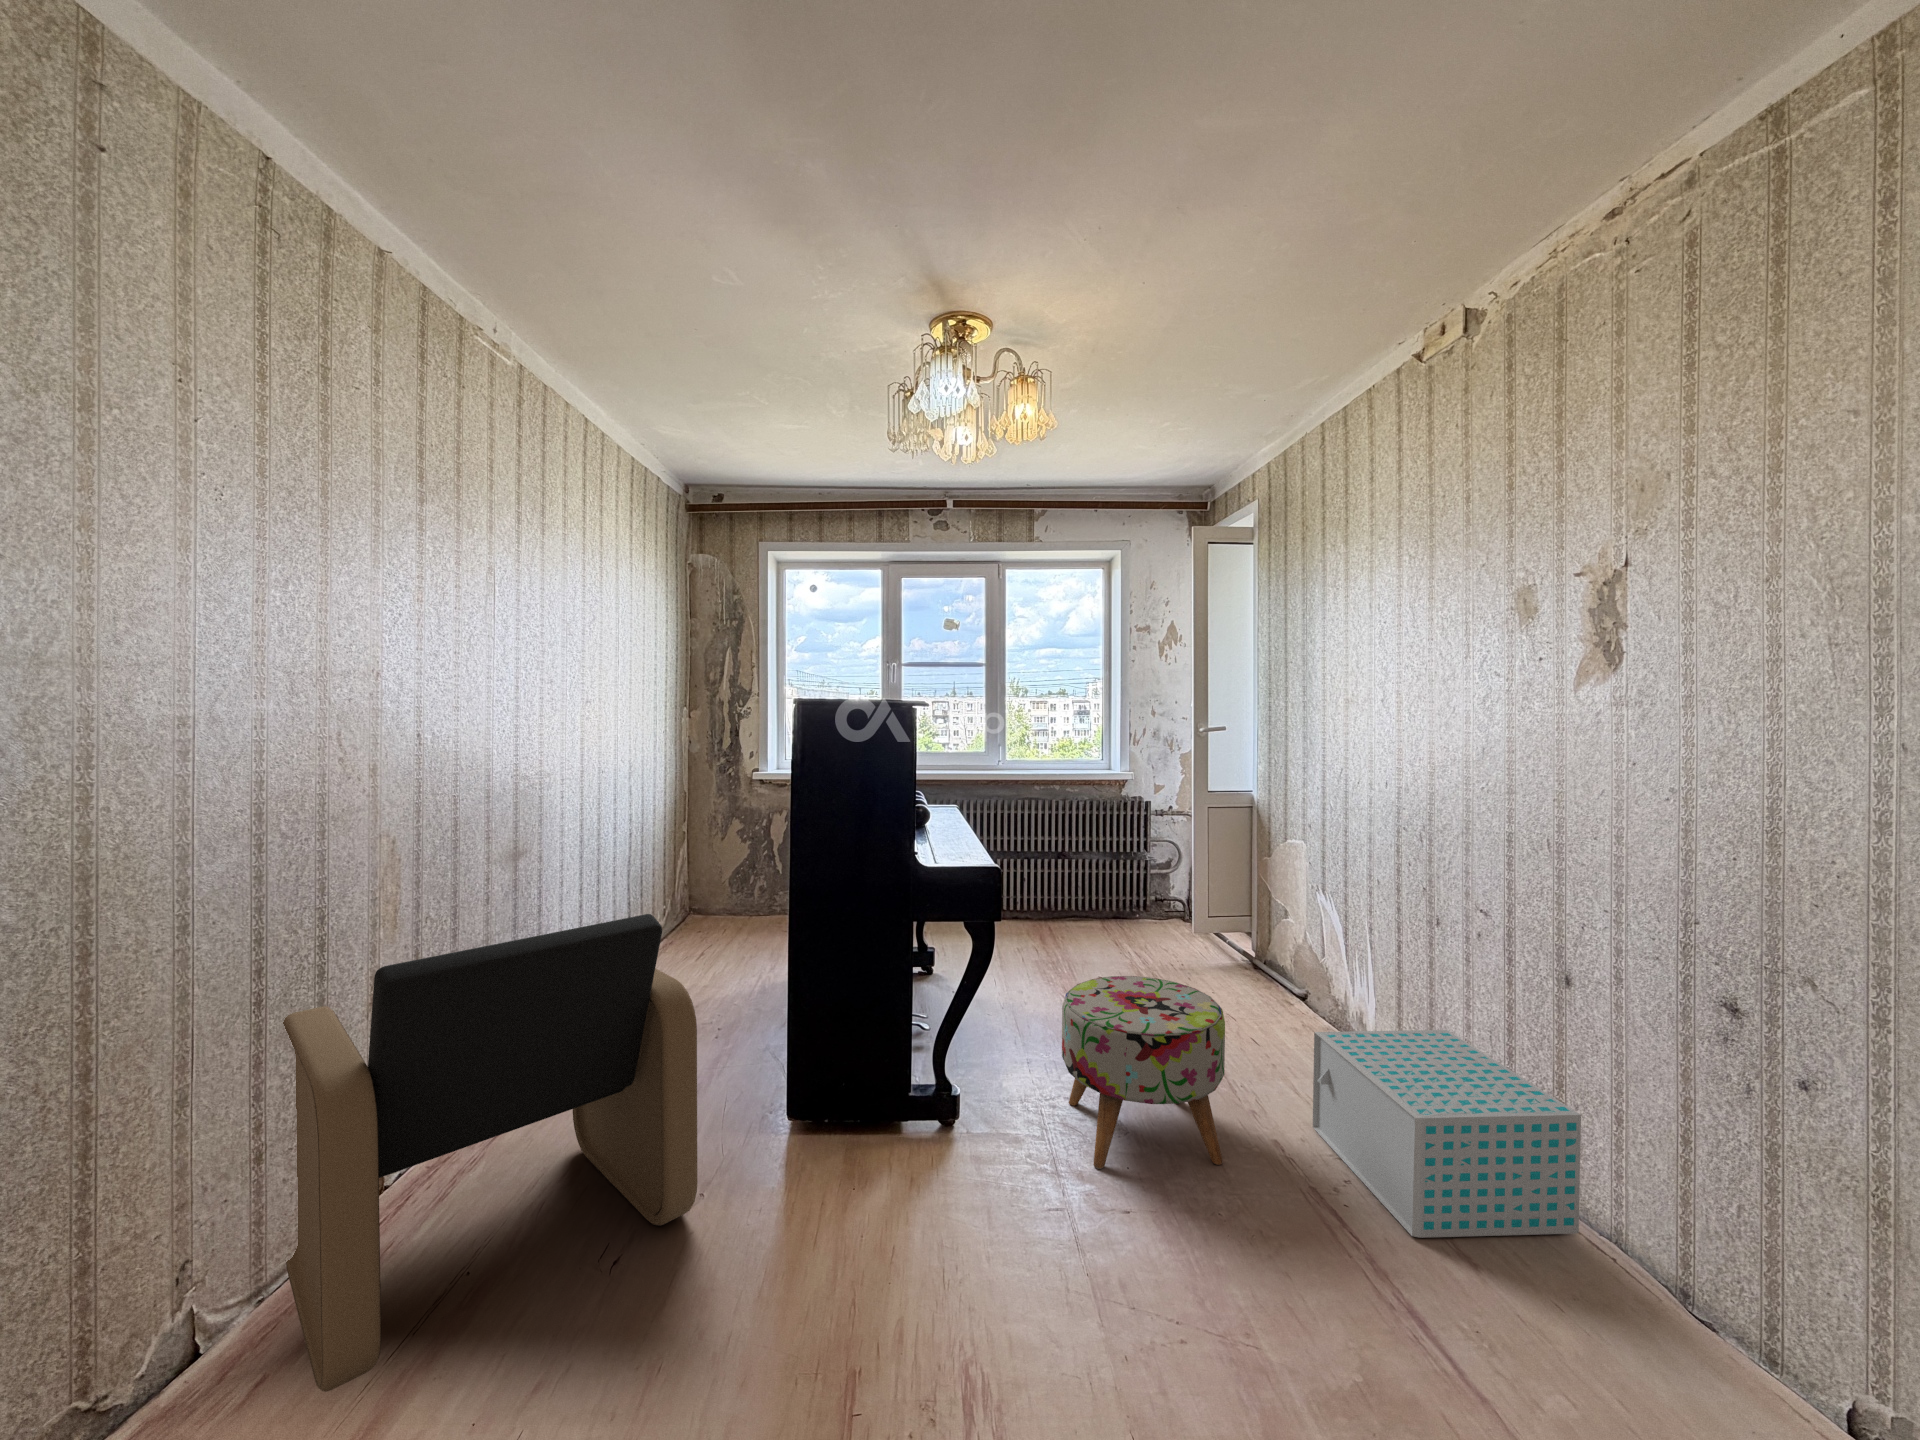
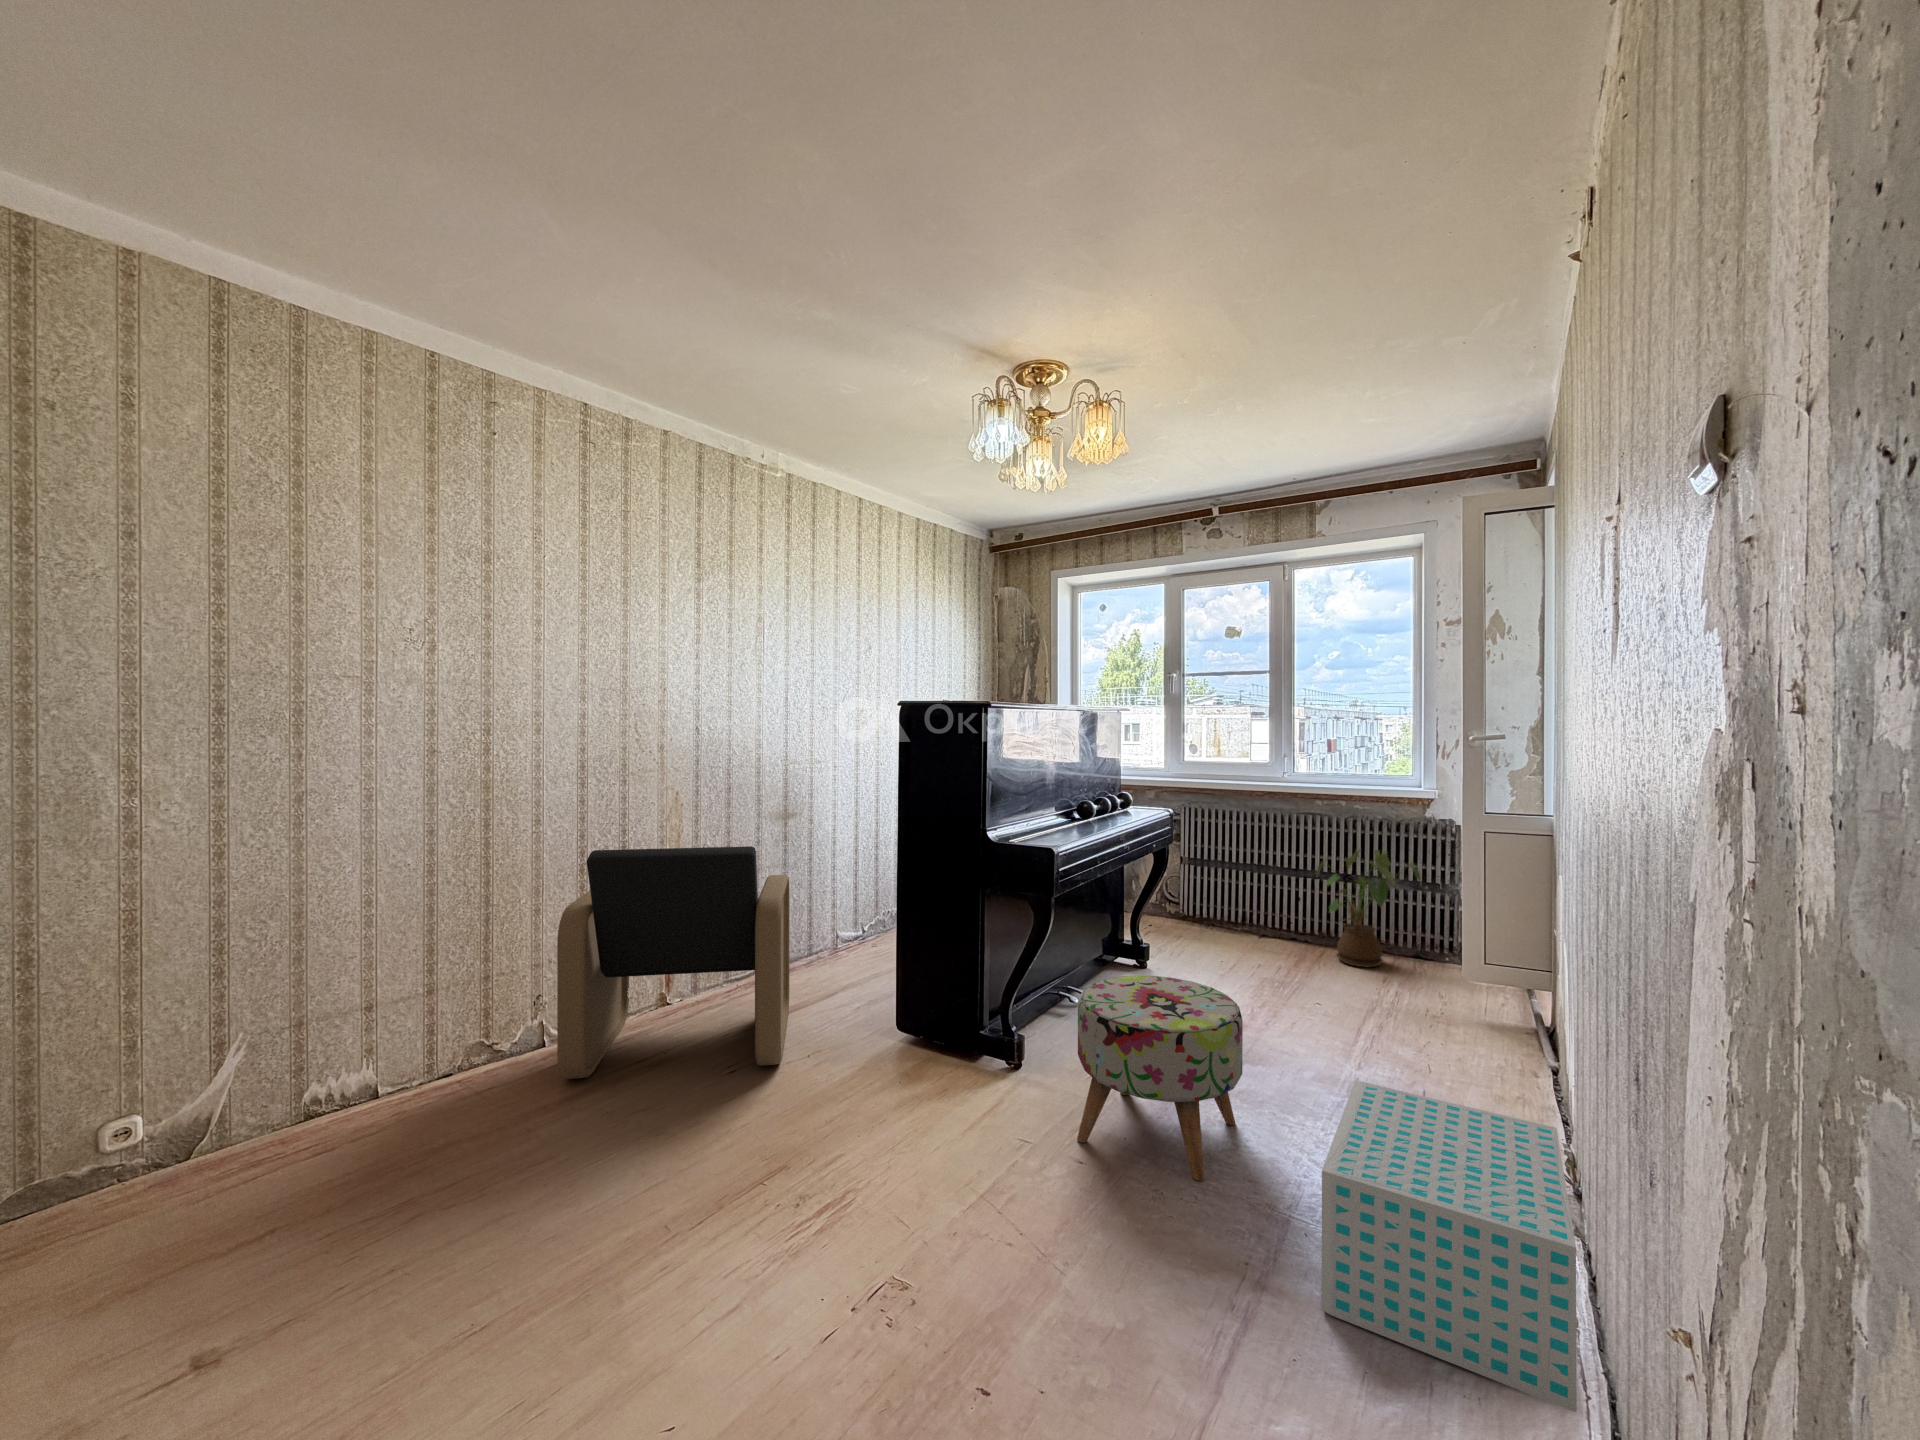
house plant: none [1052,825,1131,930] -> present [1316,850,1421,967]

